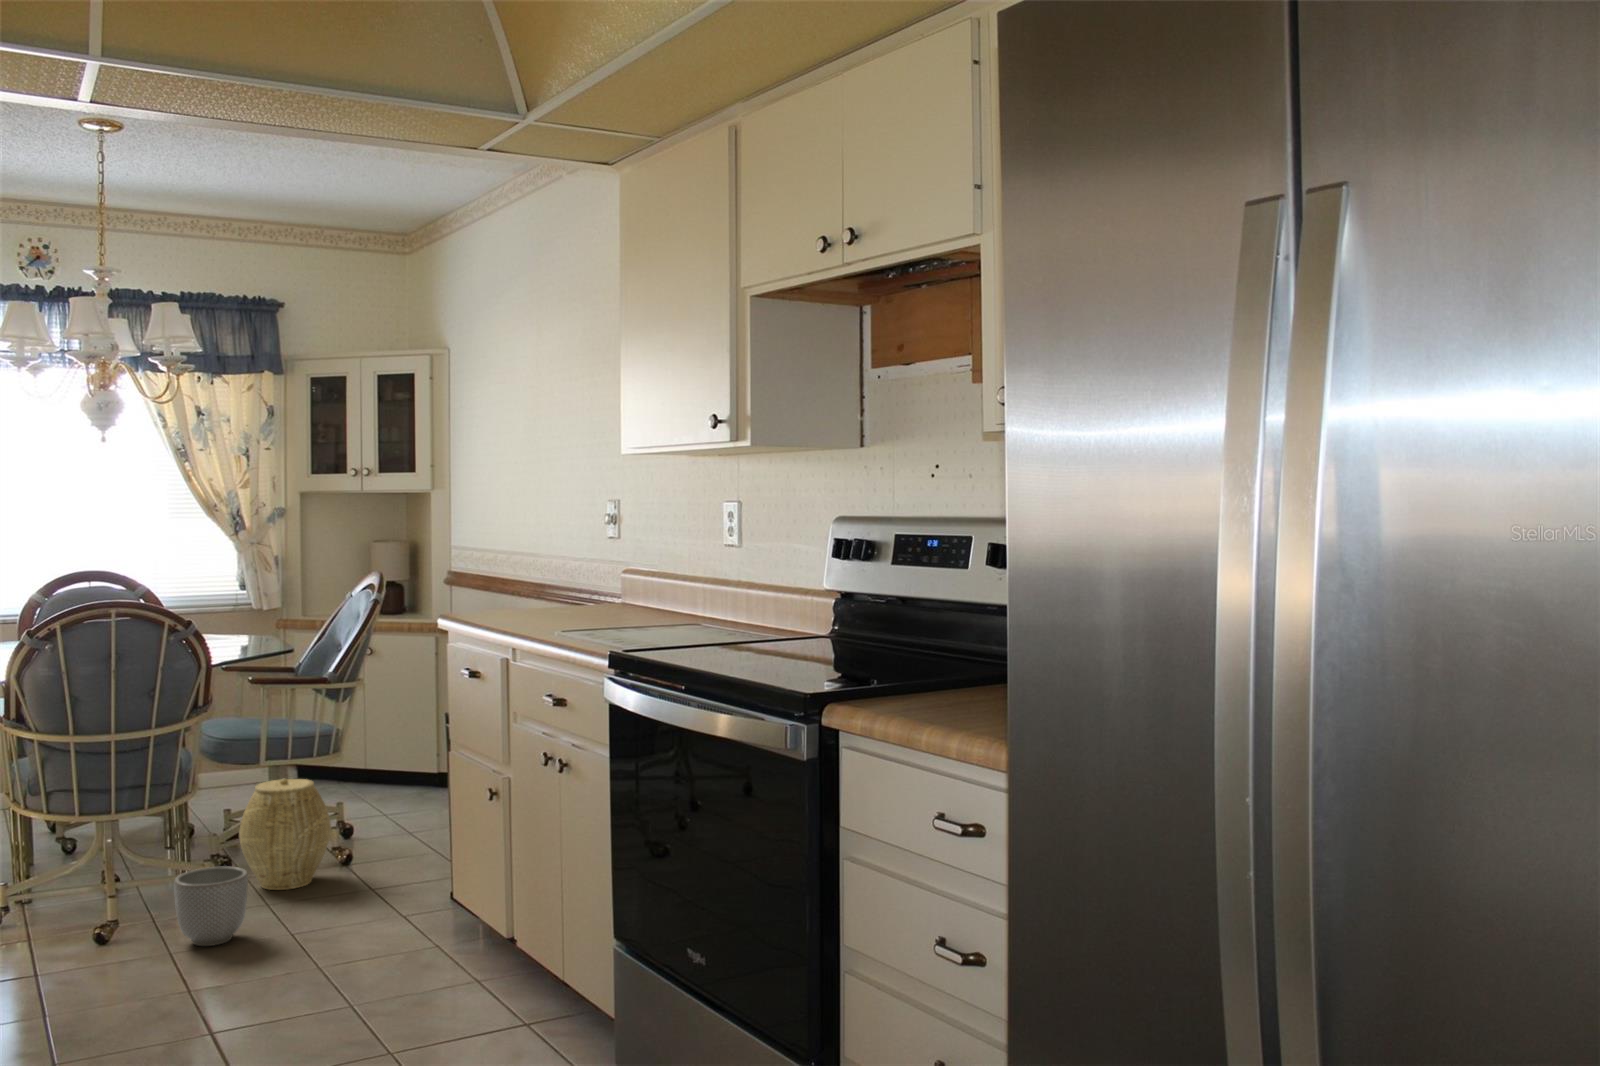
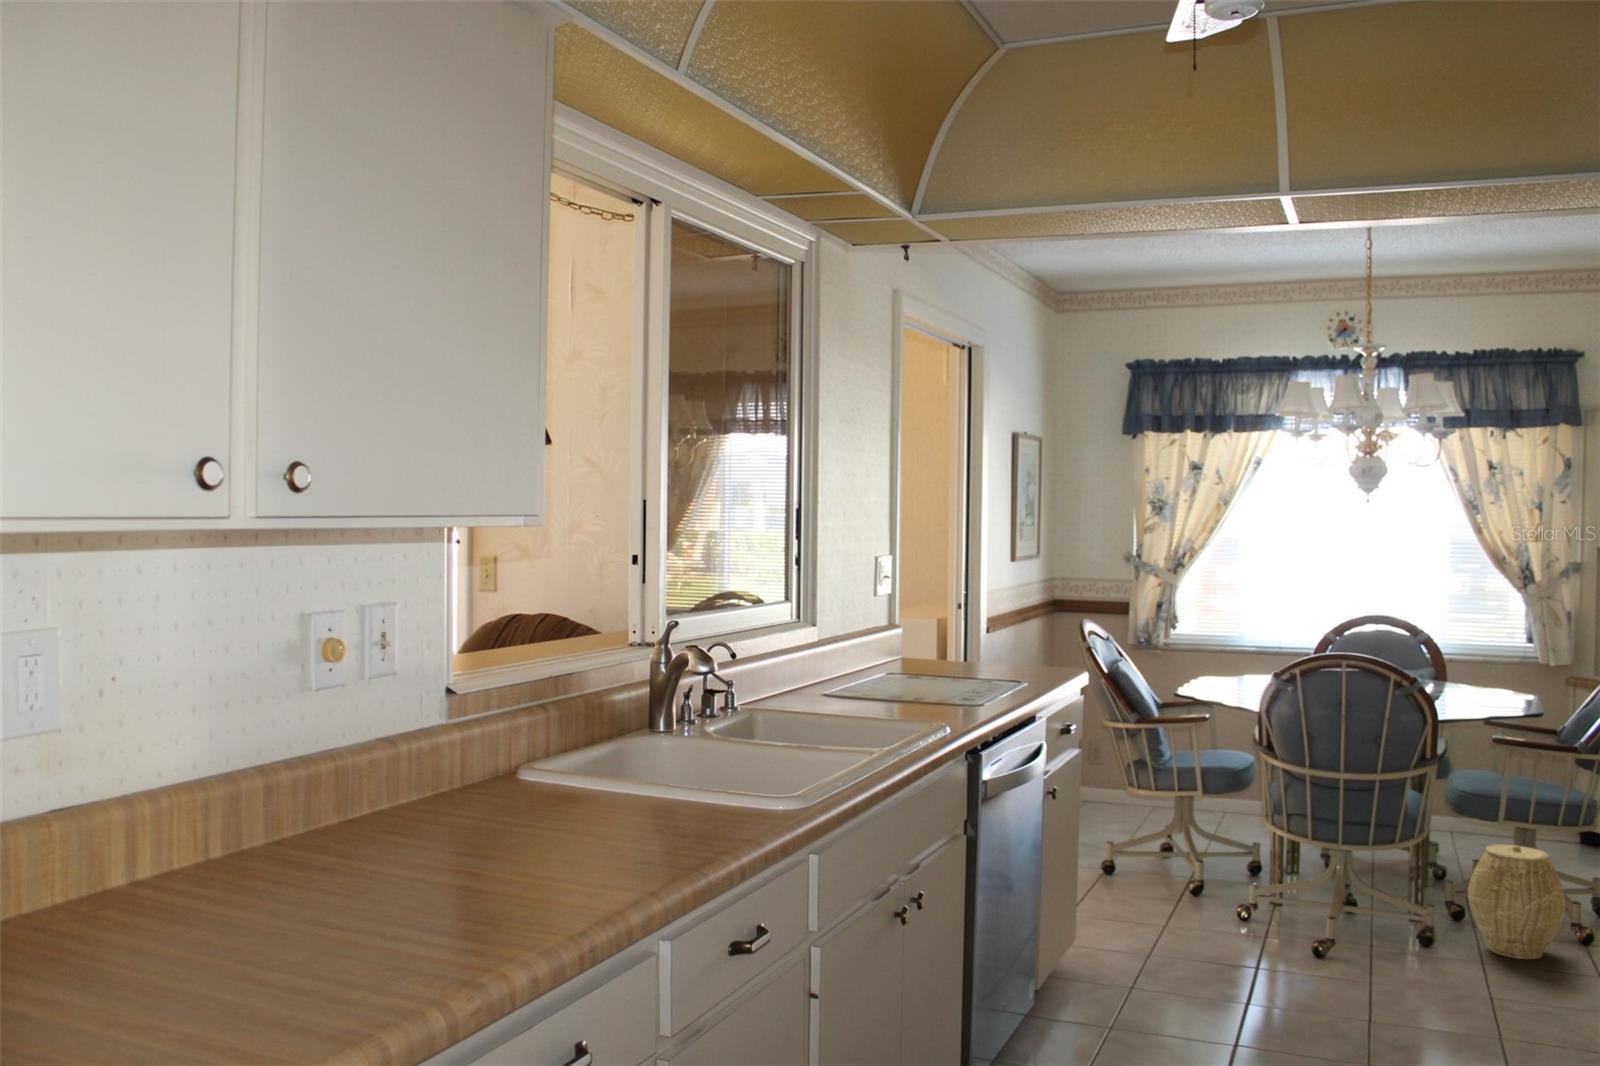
planter: present [174,866,248,946] -> none [1384,914,1455,991]

